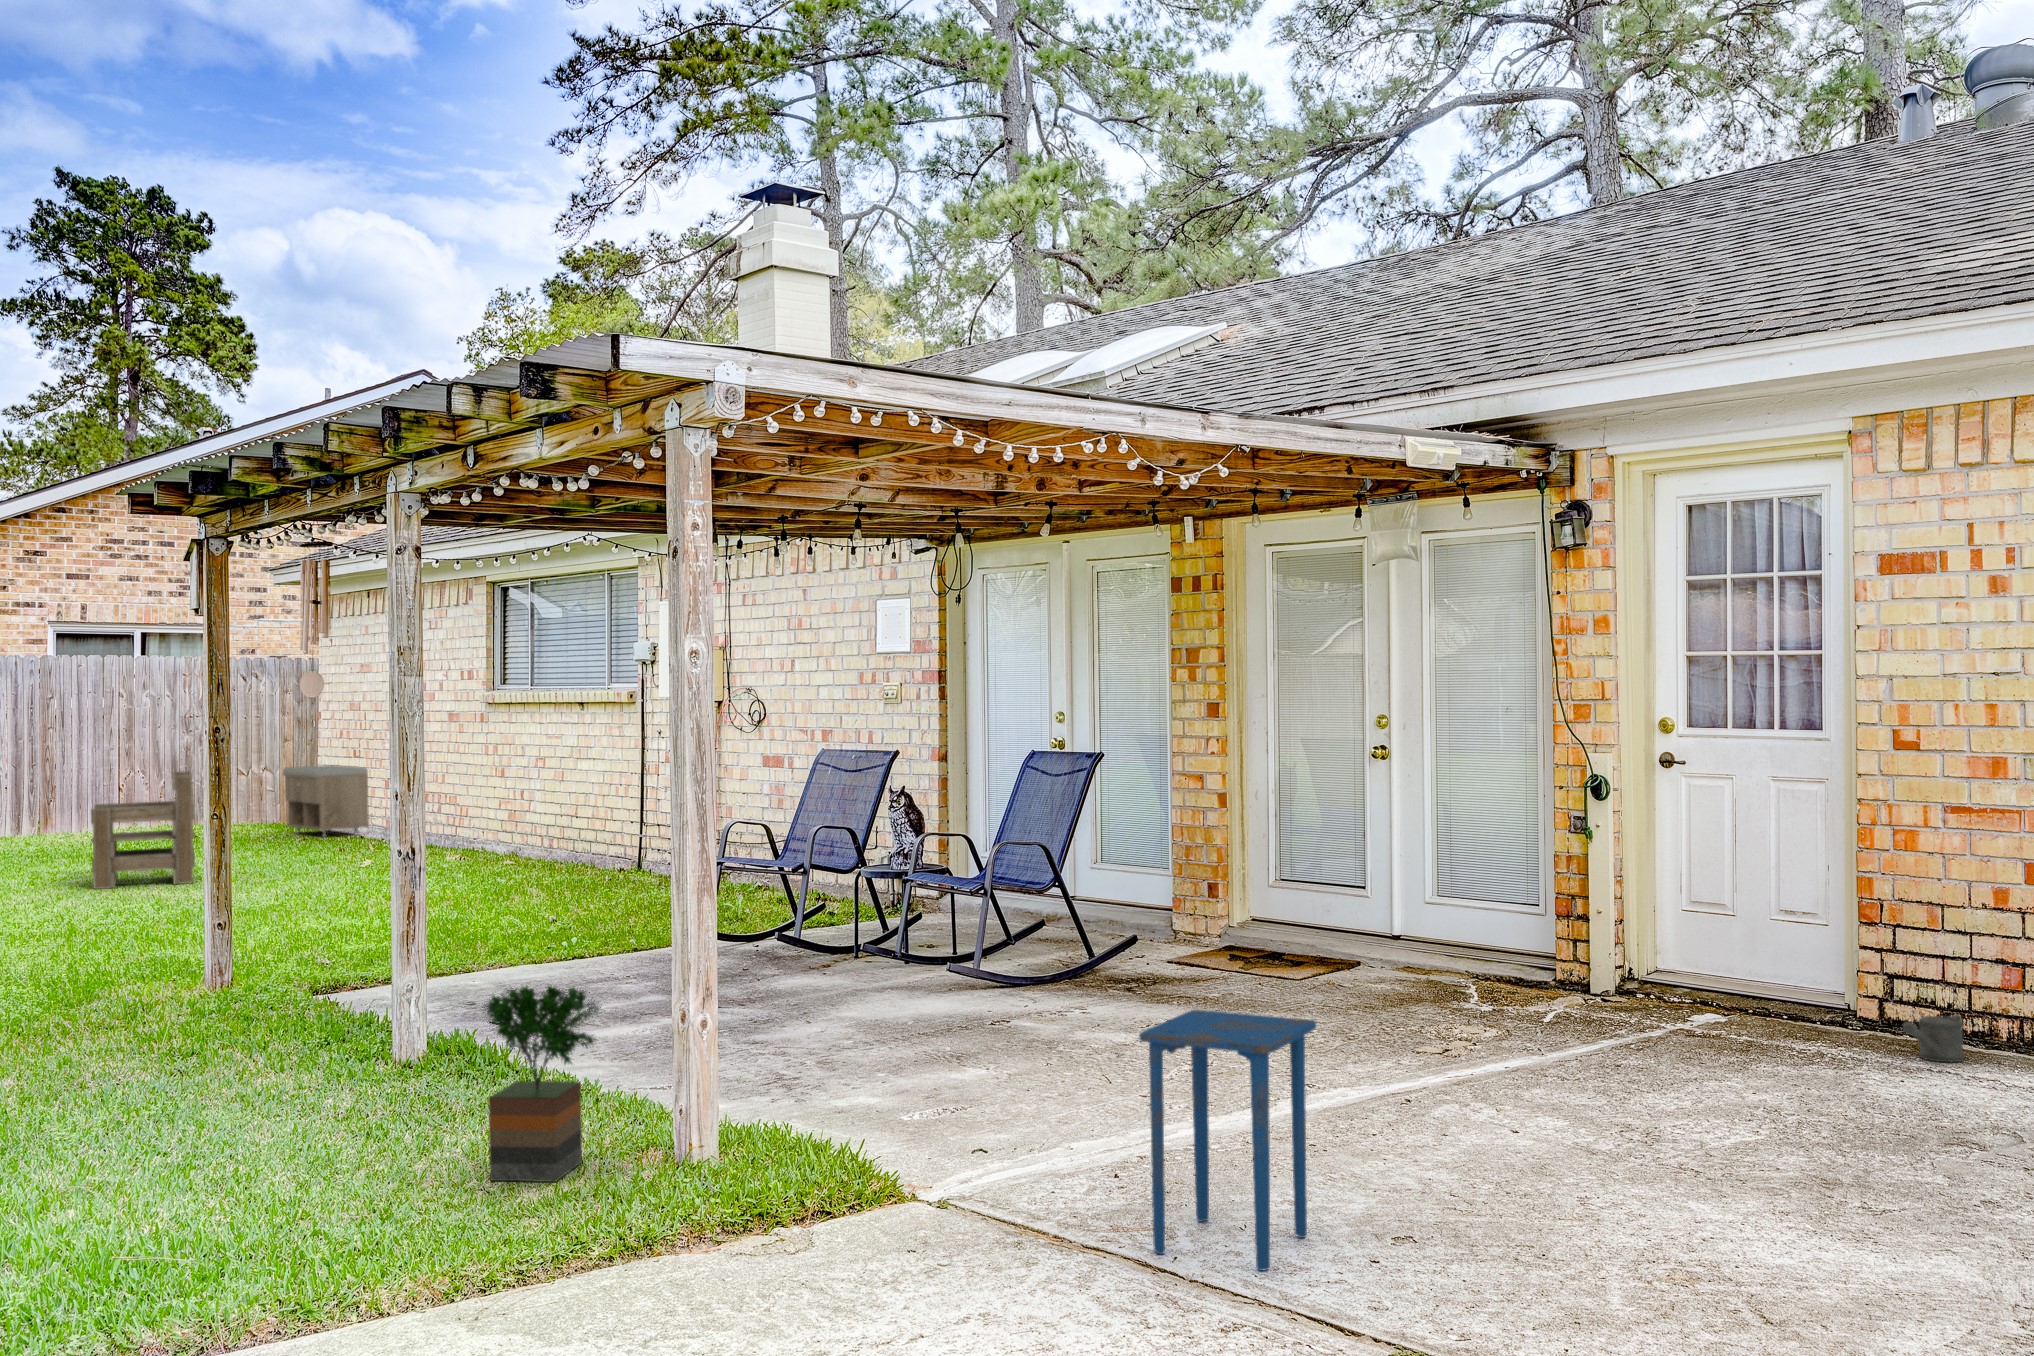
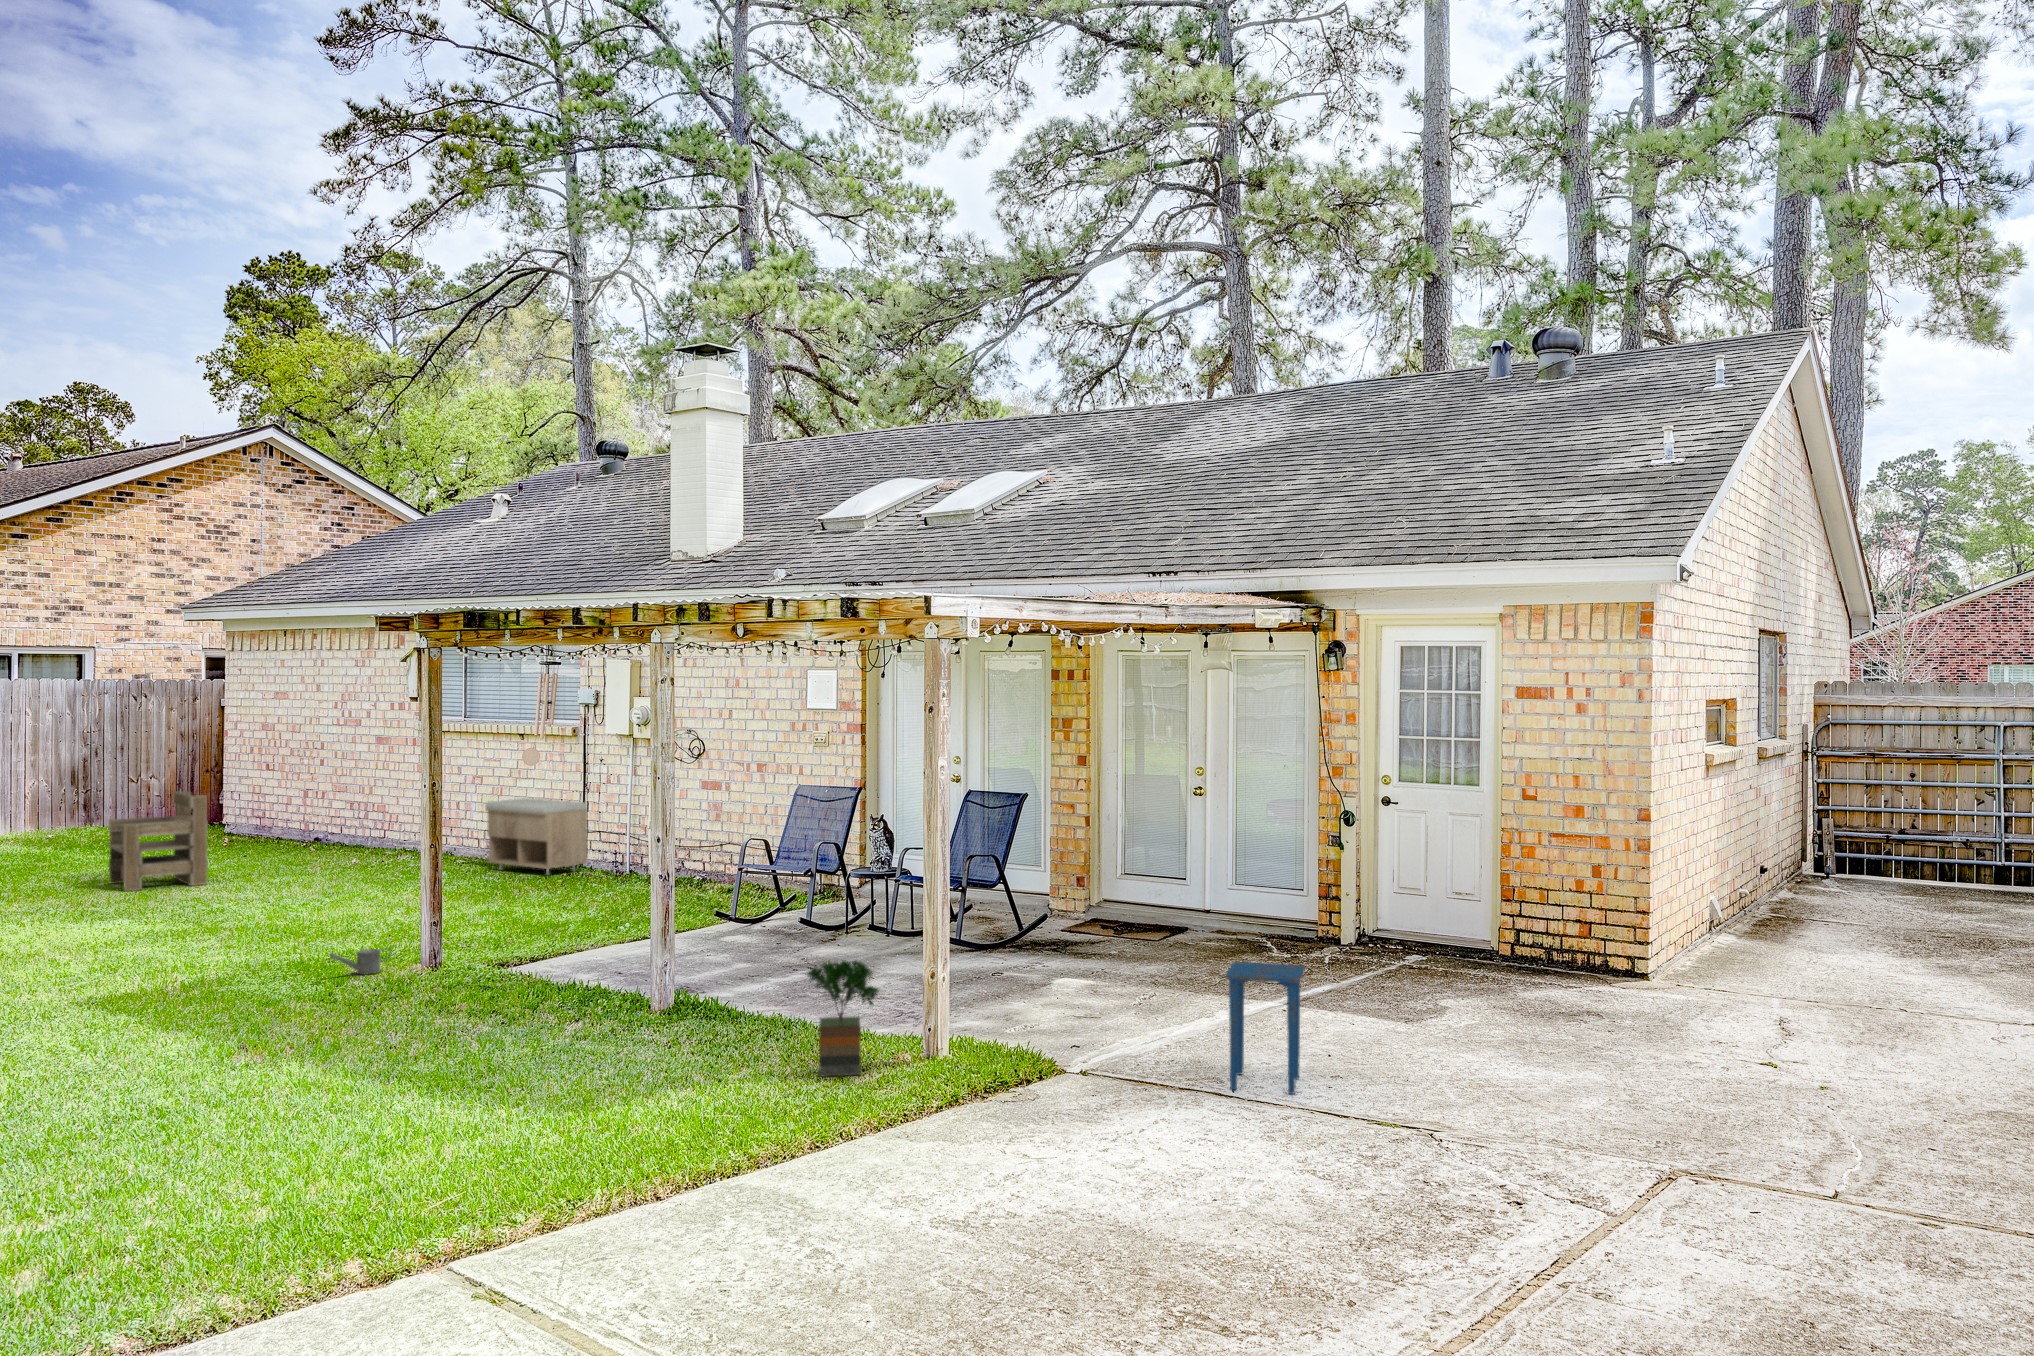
storage bench: present [283,765,369,837] -> present [485,798,587,875]
watering can: present [1903,1015,1964,1062] -> present [330,948,391,975]

